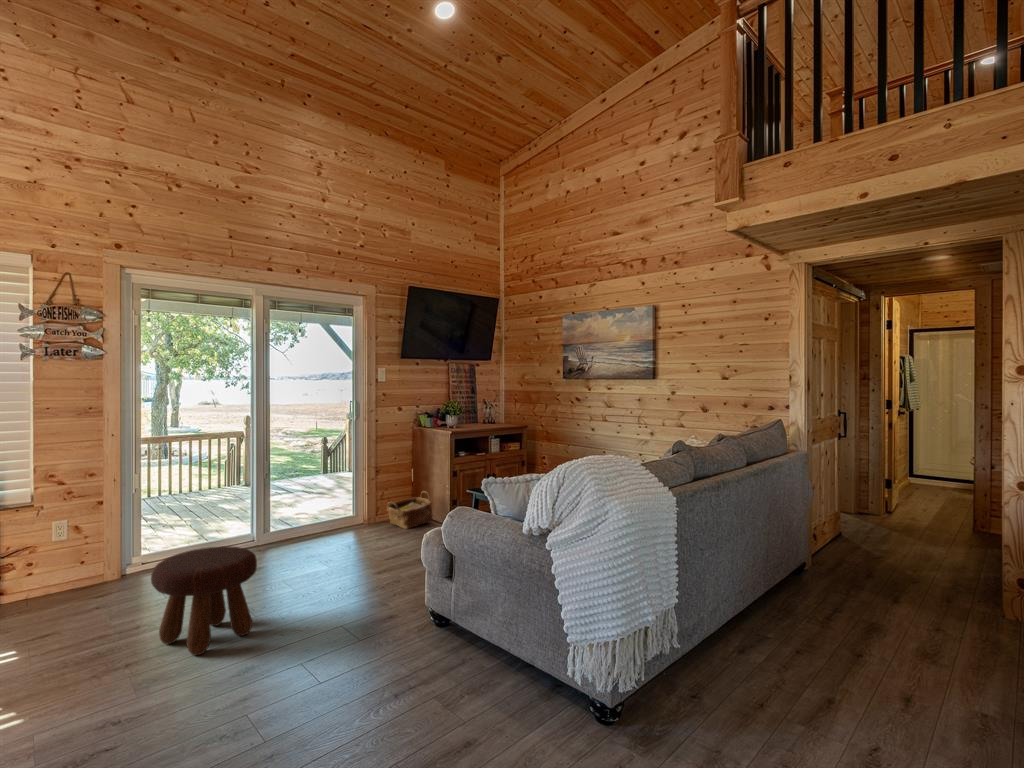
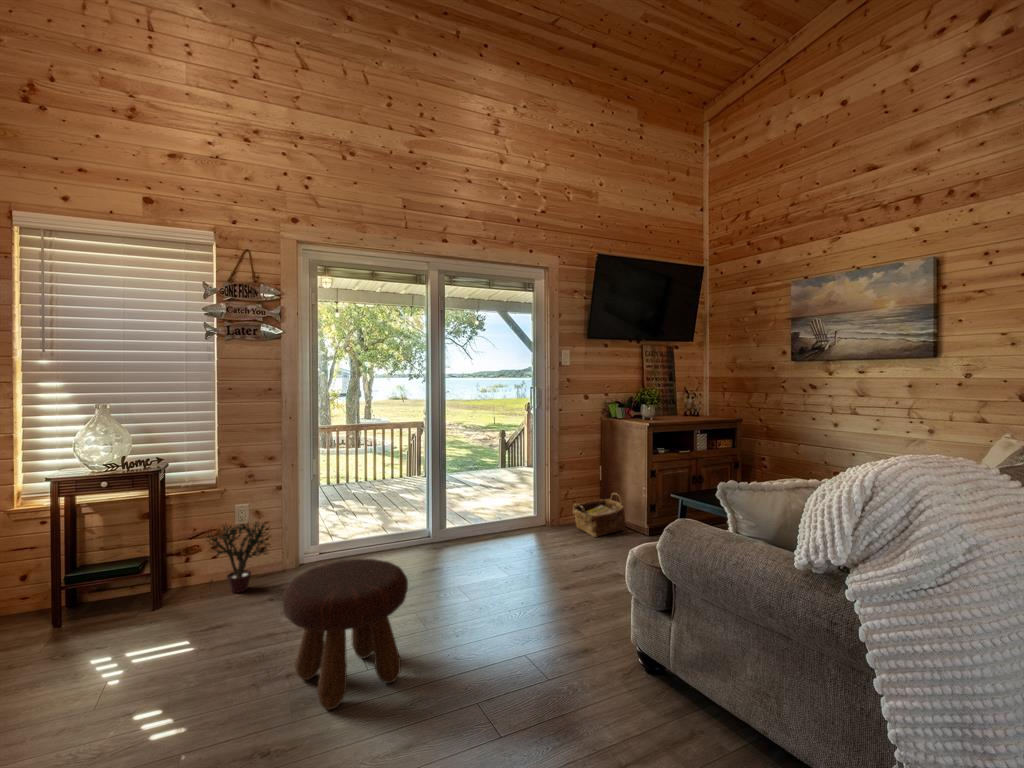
potted plant: none [25,532,101,602] -> present [206,523,270,593]

